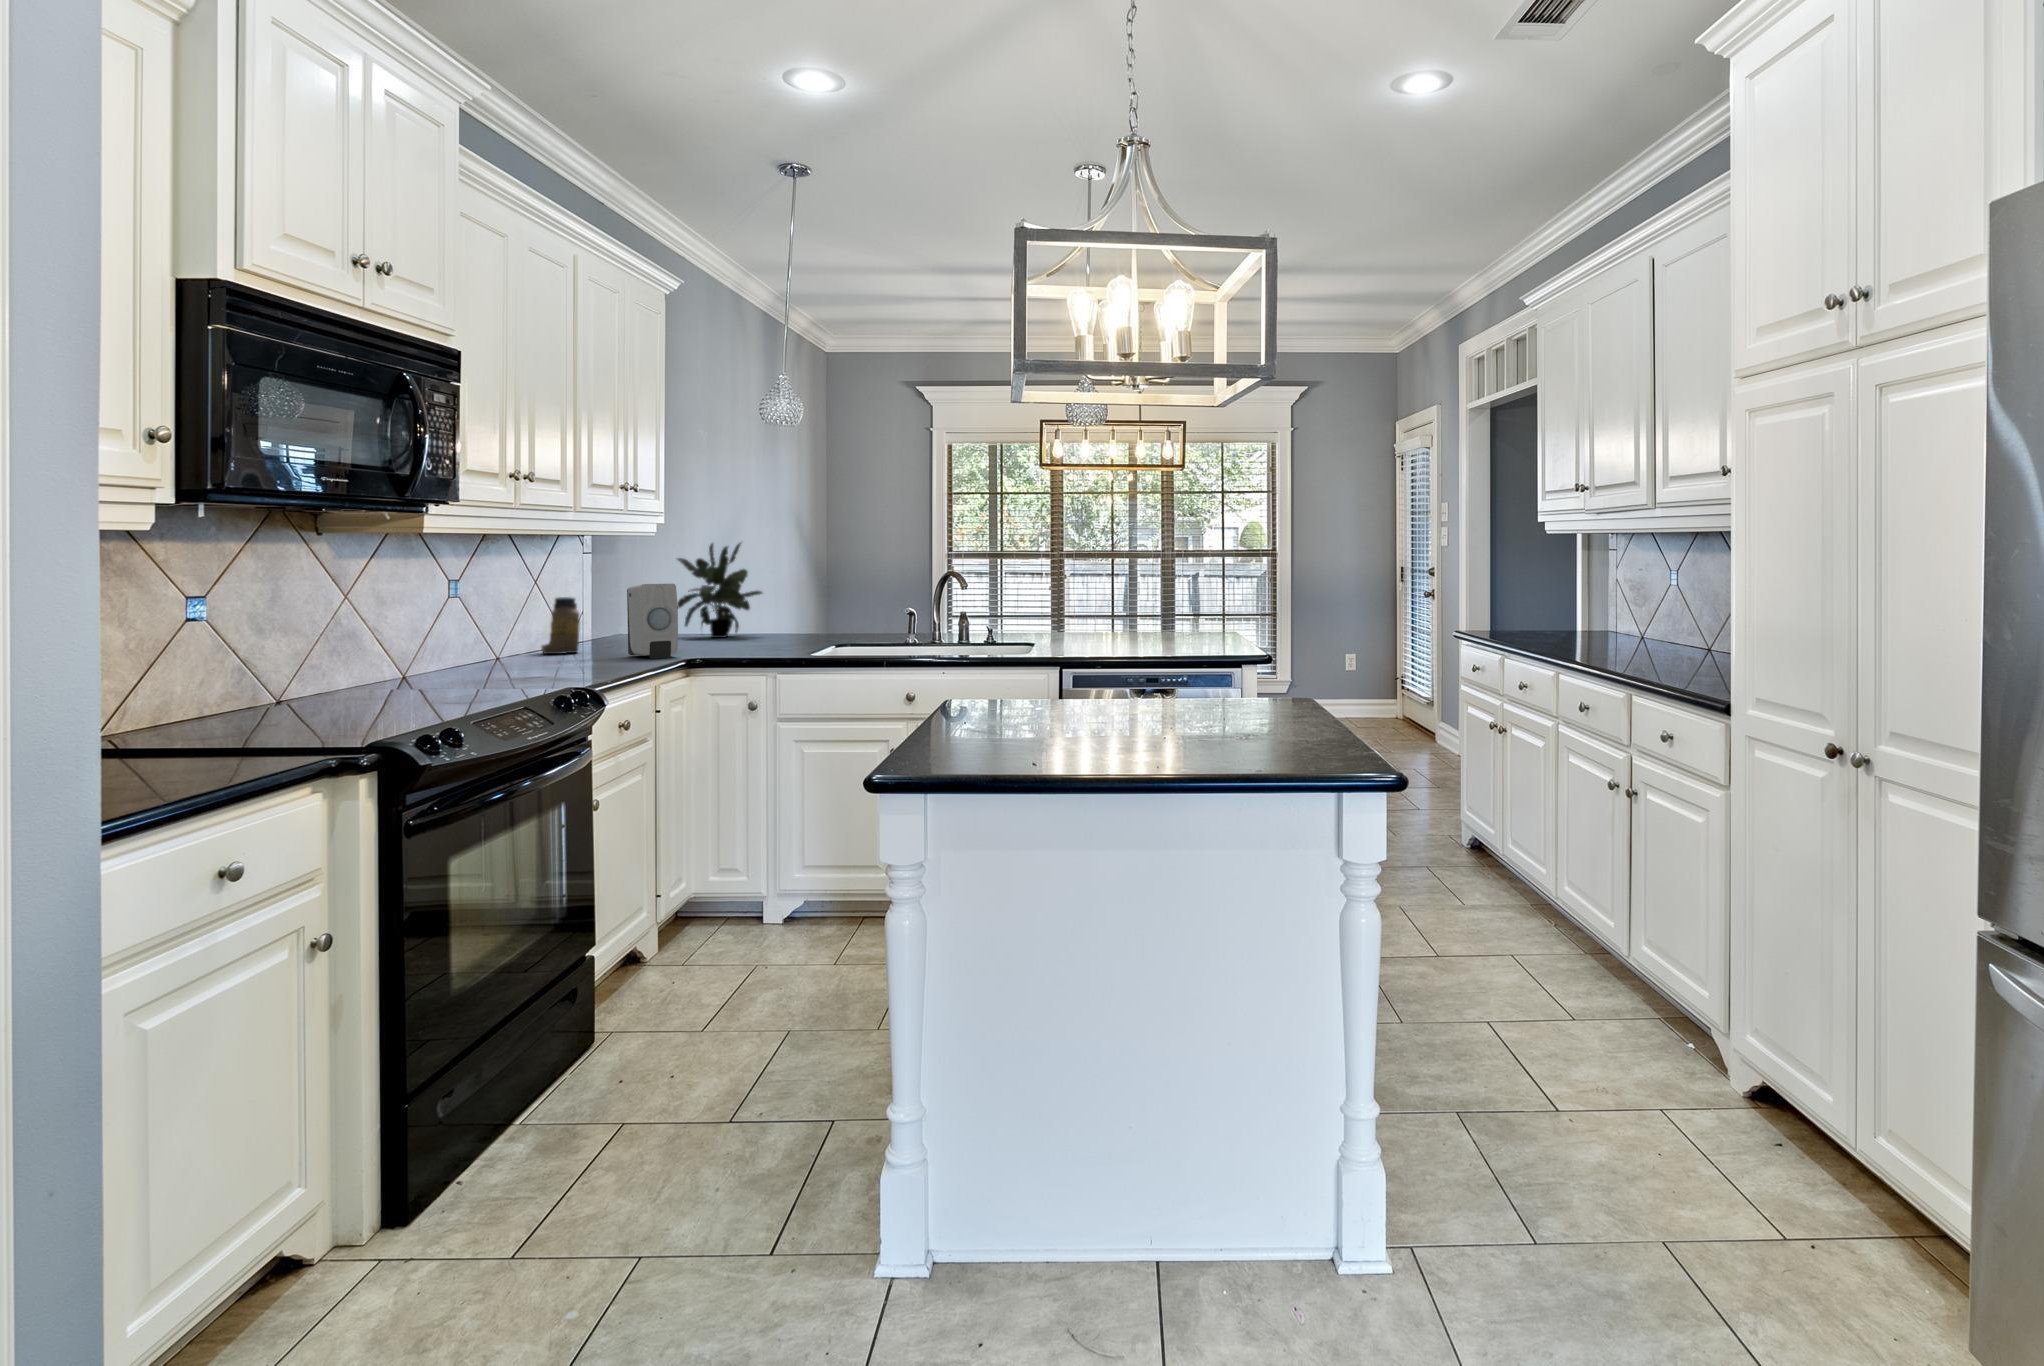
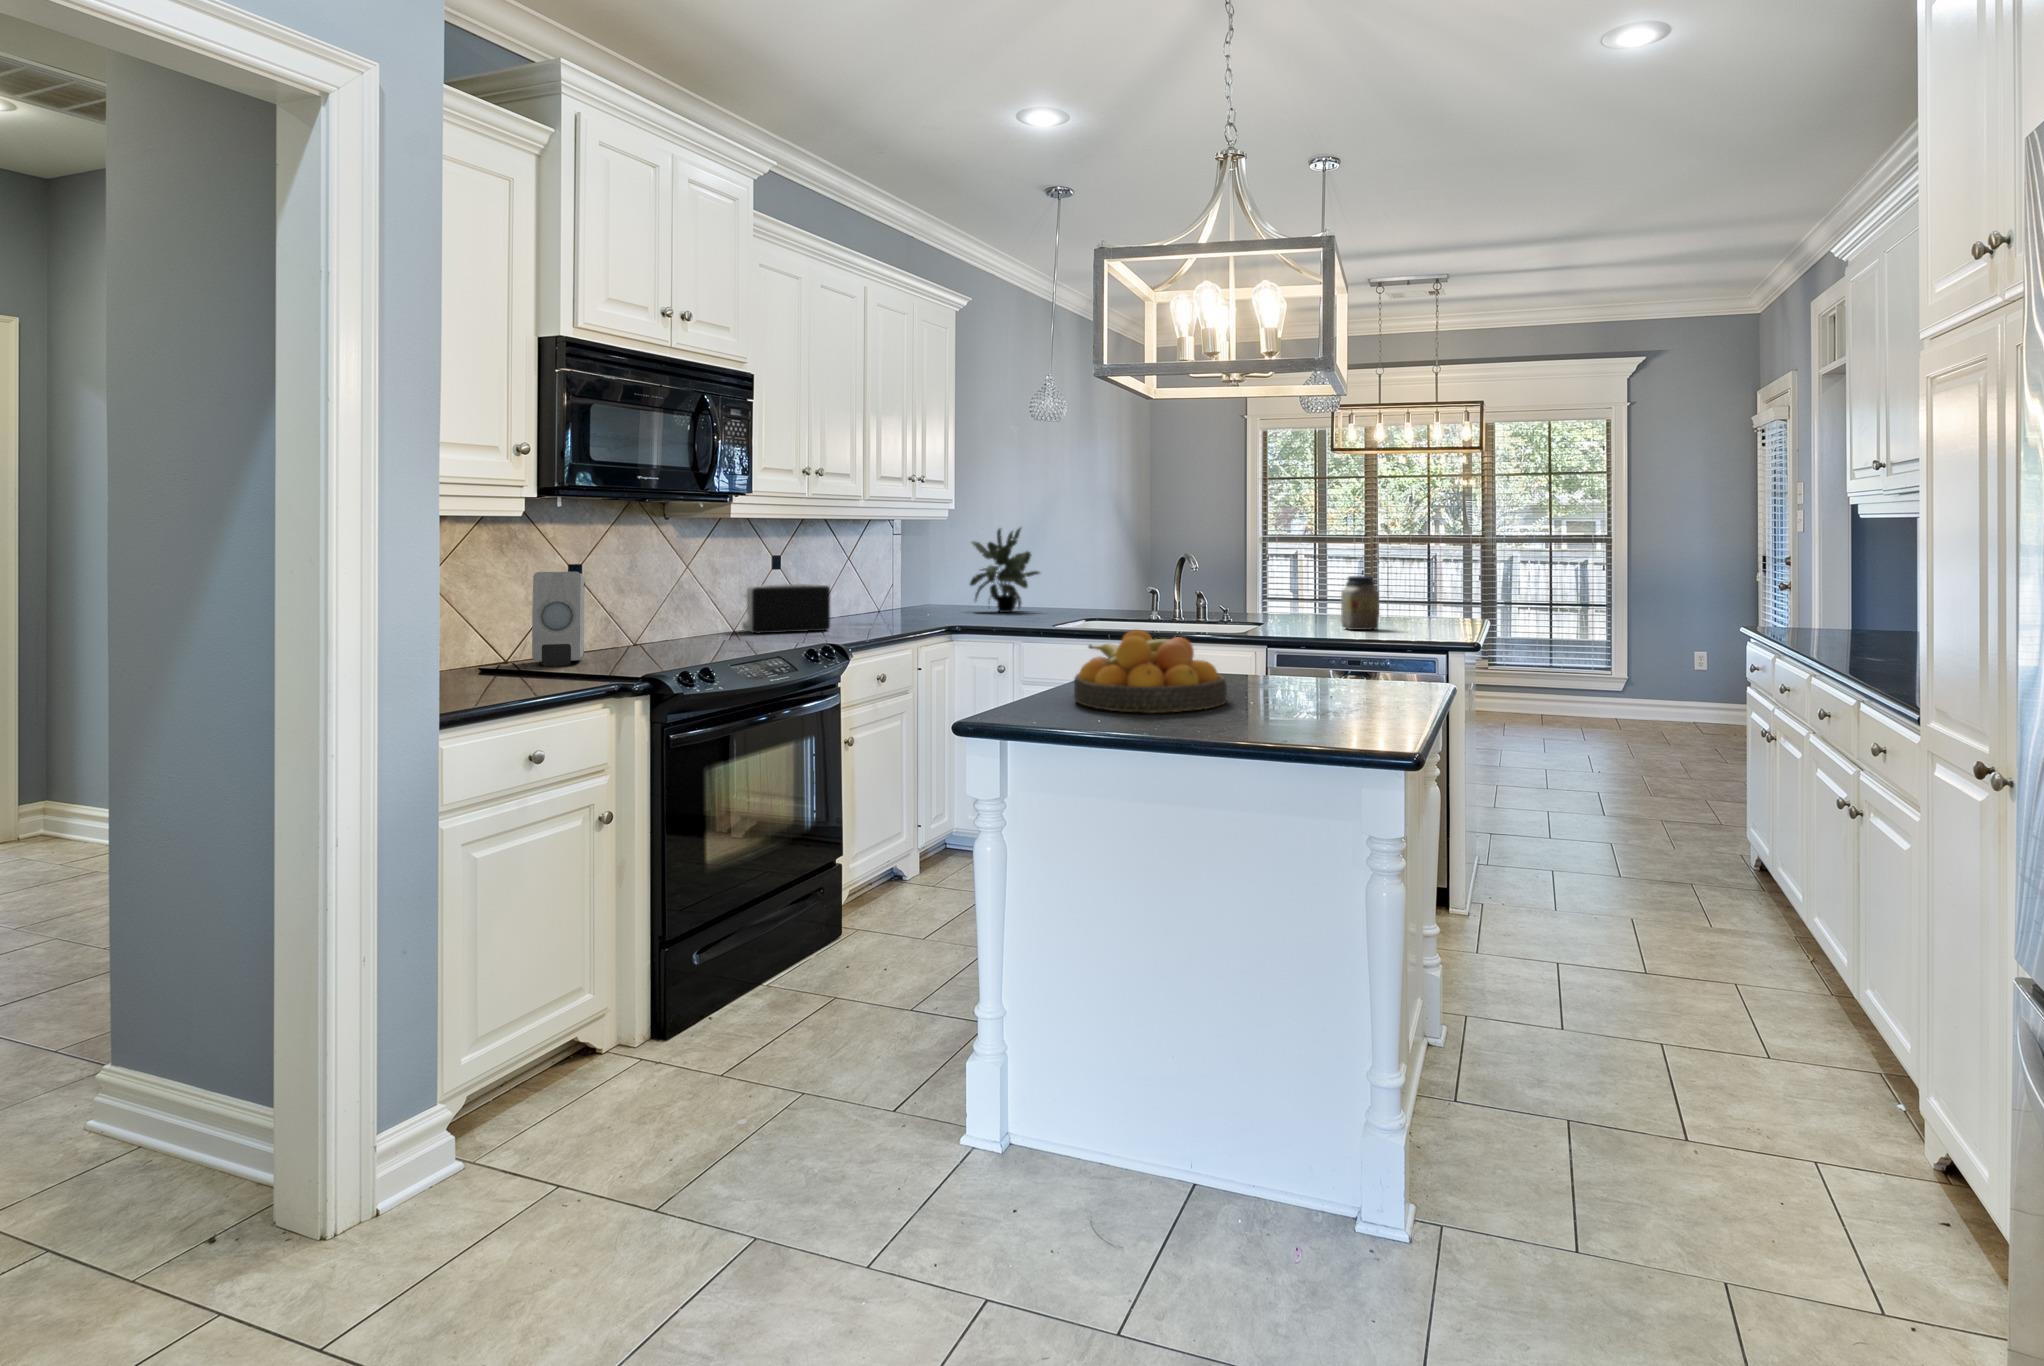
soap dispenser: present [627,584,678,659] -> present [532,572,585,666]
jar: present [541,597,580,654] -> present [1341,576,1379,630]
toaster: none [410,612,537,676] -> present [742,584,830,633]
fruit bowl: none [967,664,1142,761] -> present [1074,630,1227,713]

